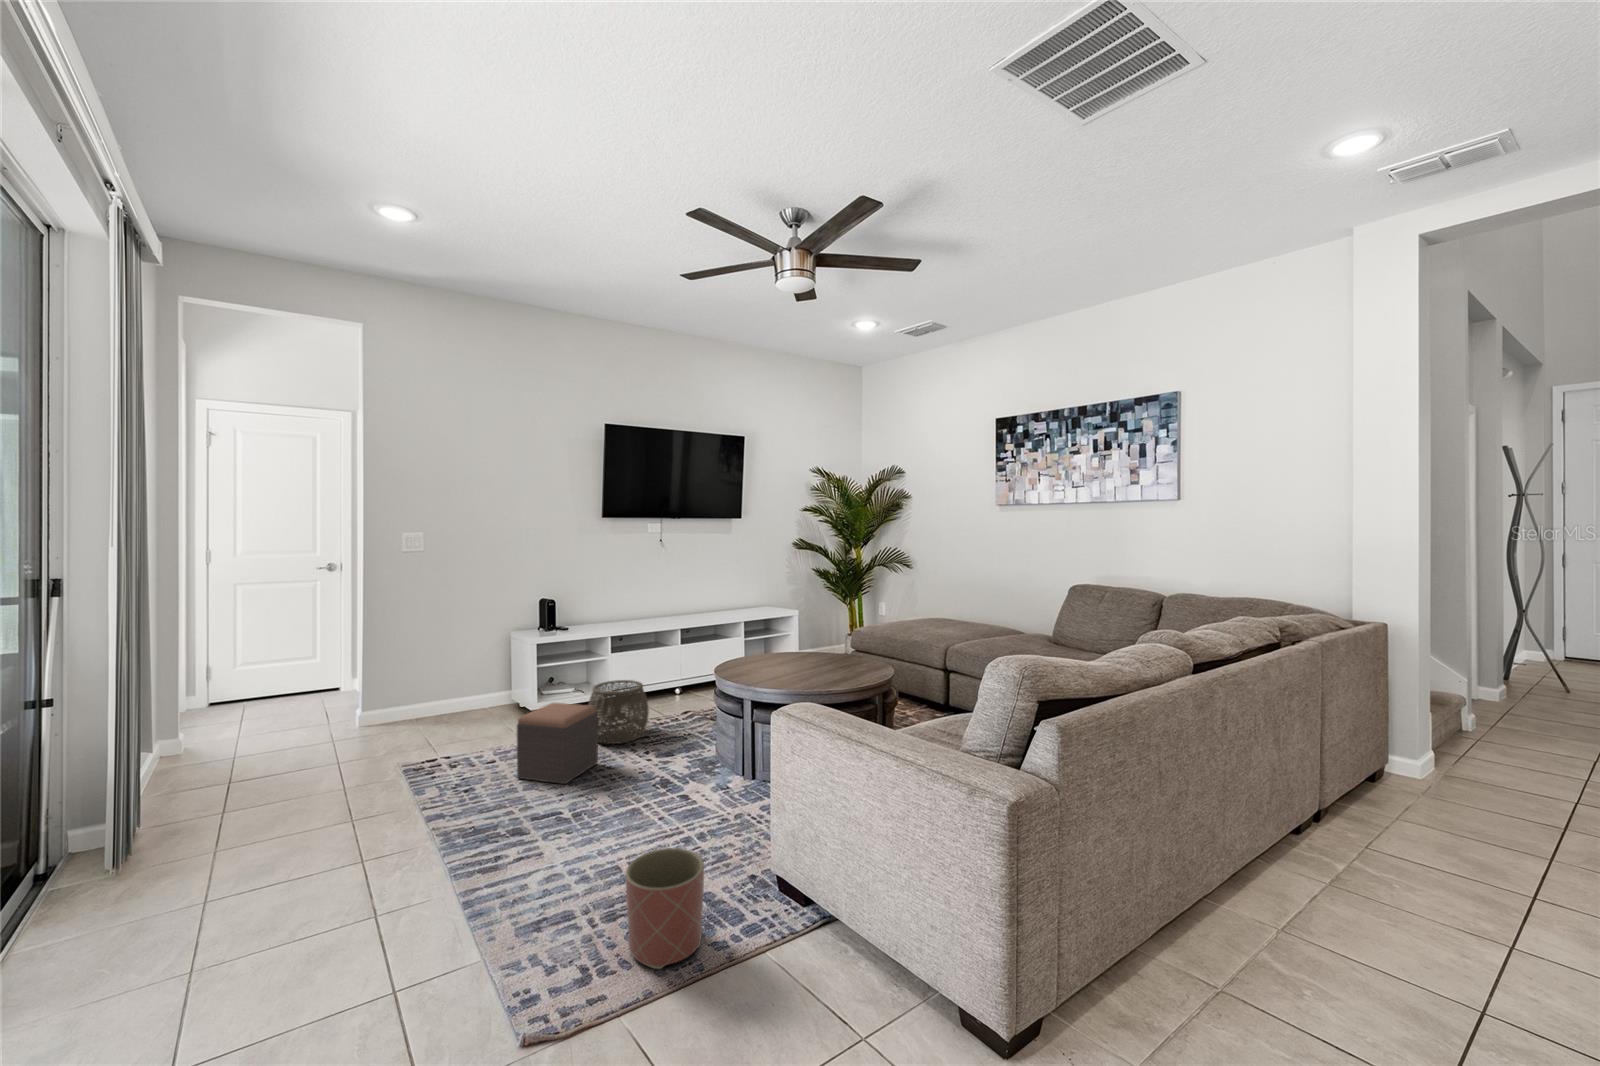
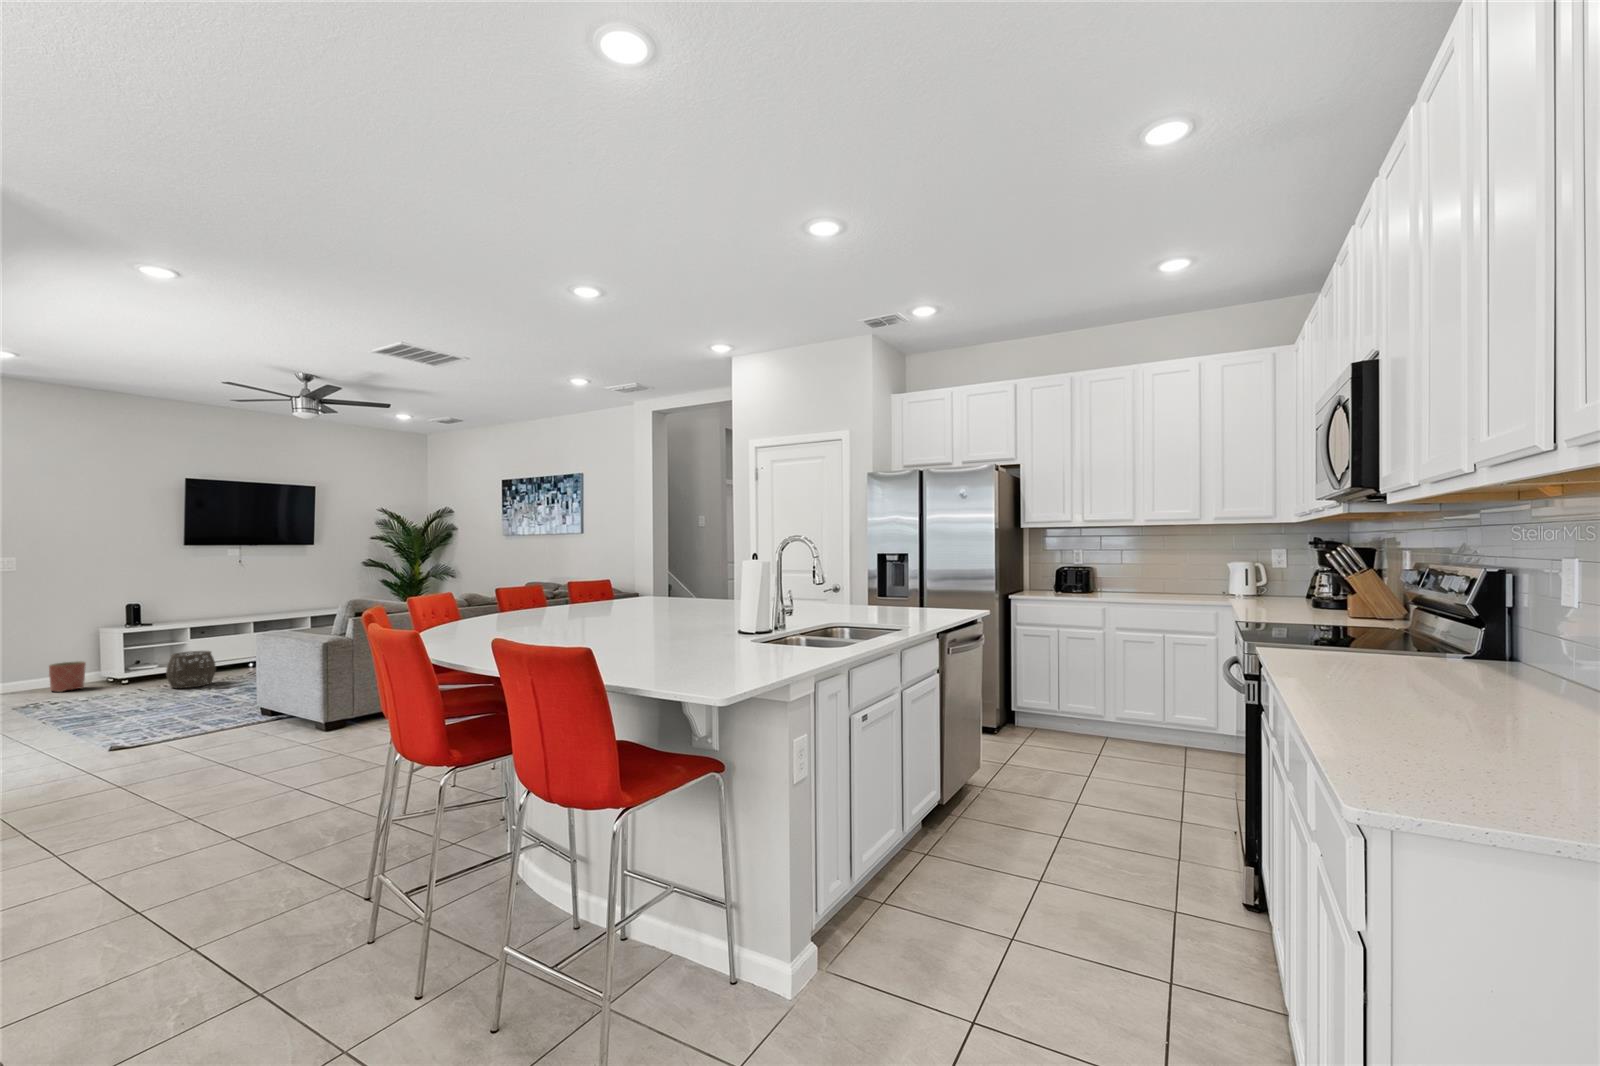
footstool: present [517,703,598,784] -> none [111,660,173,703]
planter: present [625,848,704,969] -> present [49,661,86,692]

